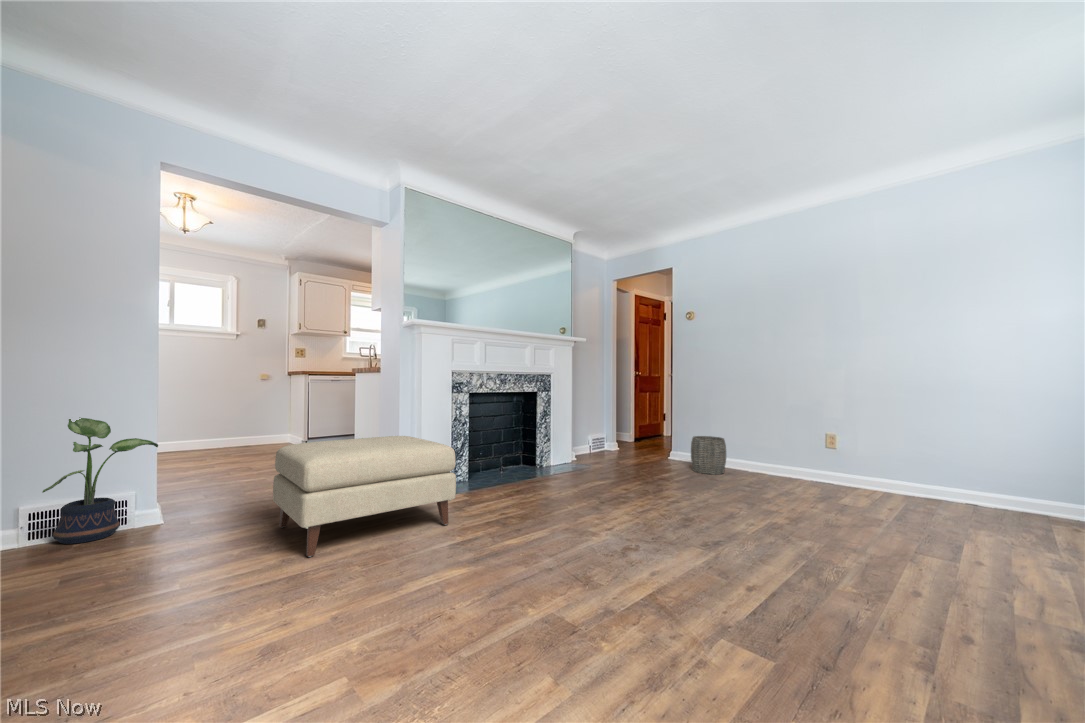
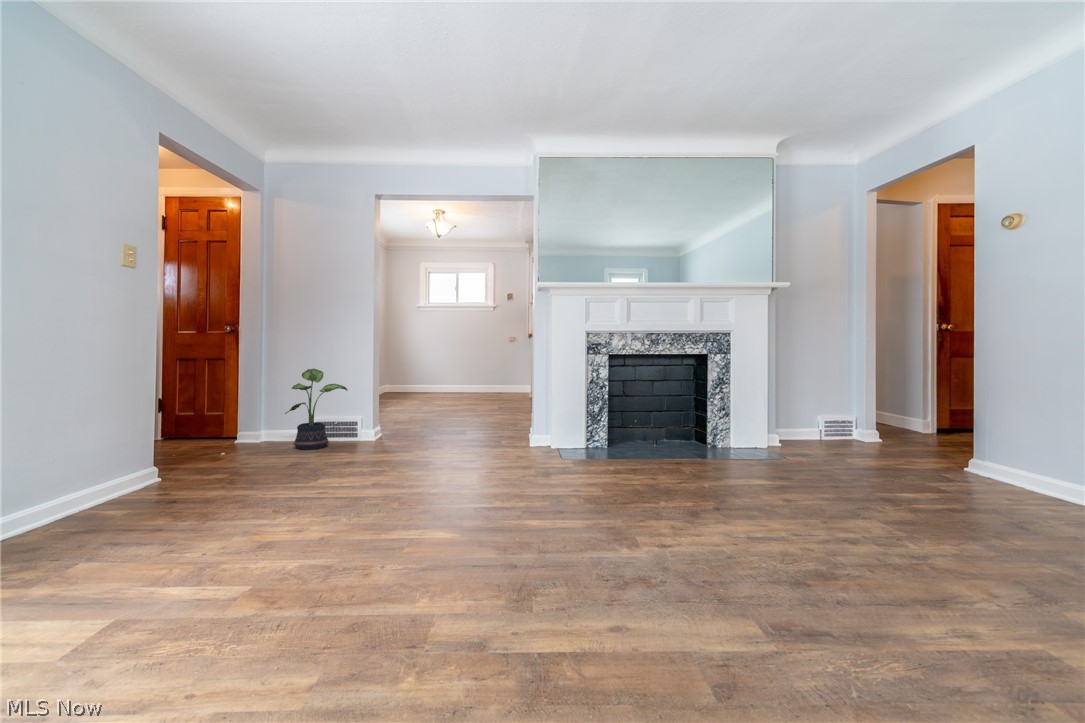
ottoman: present [273,436,456,557] -> none [368,393,513,480]
woven basket: present [691,436,726,474] -> none [948,425,1023,492]

